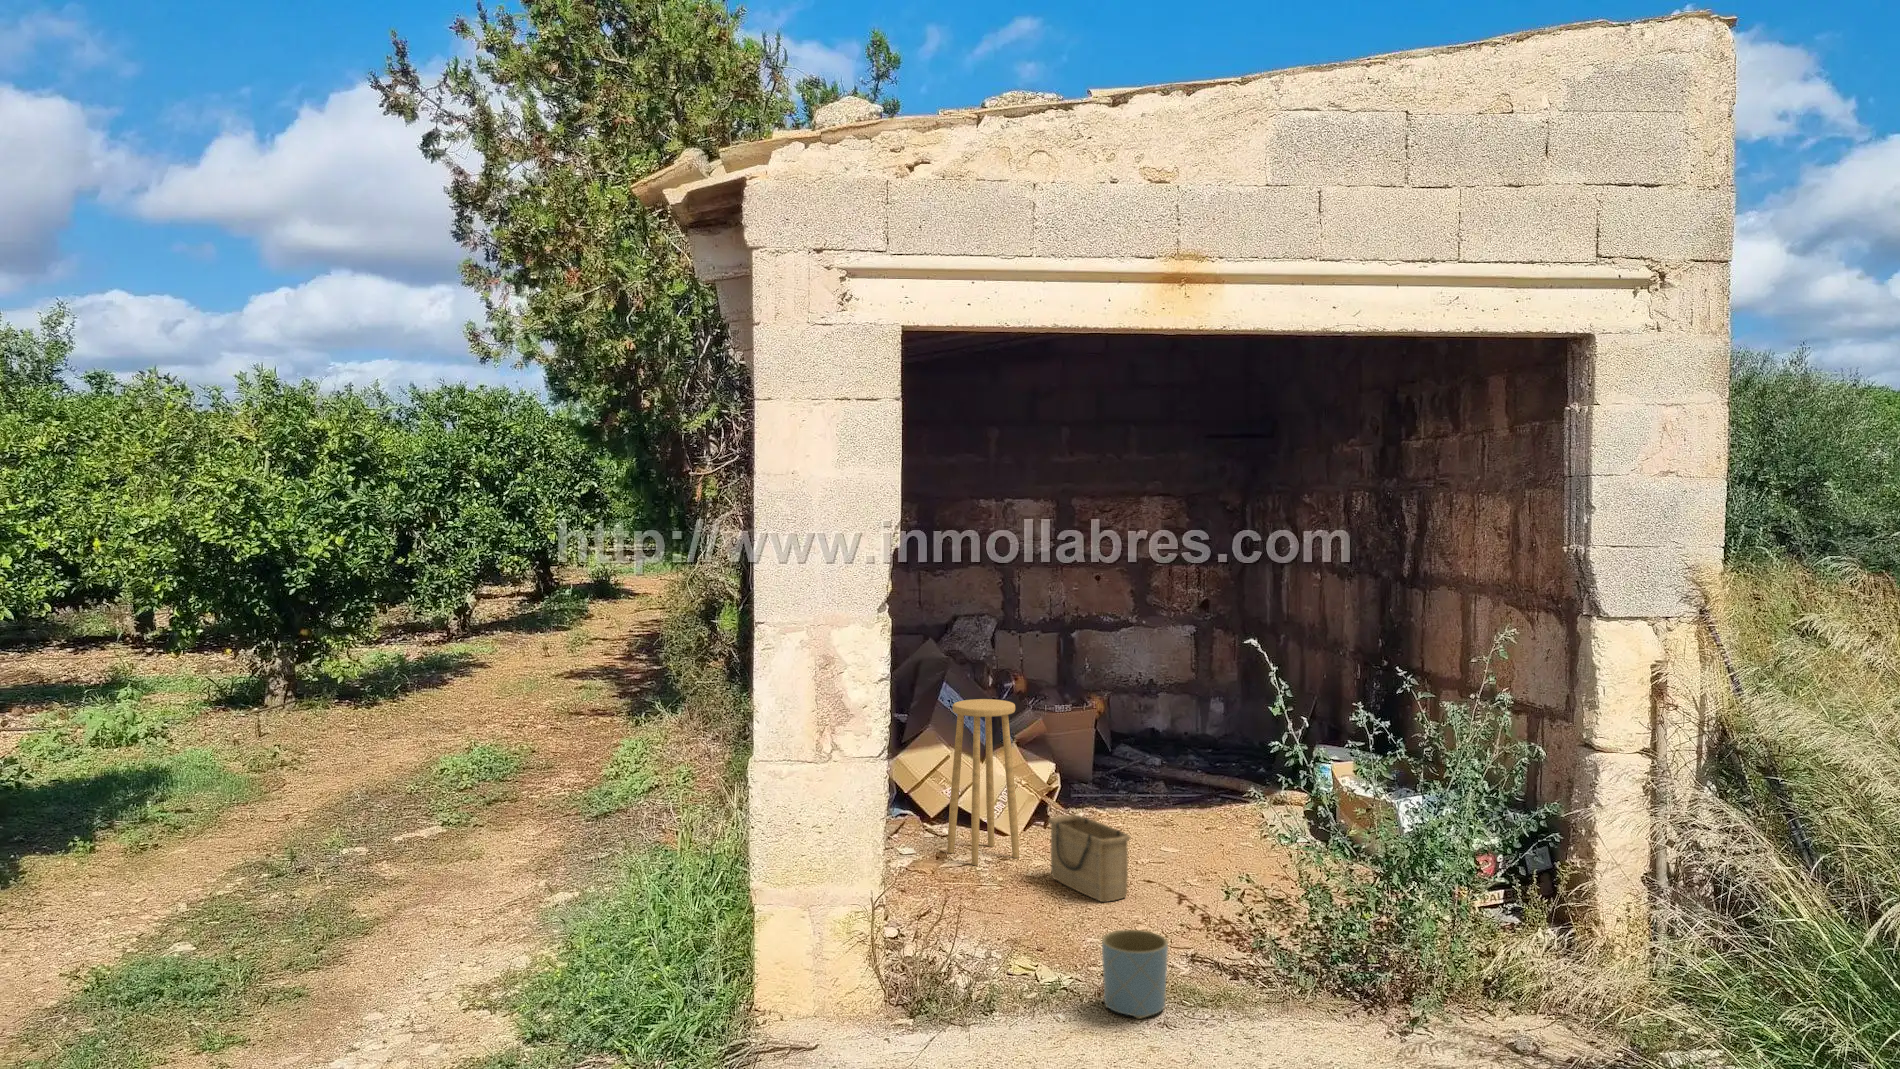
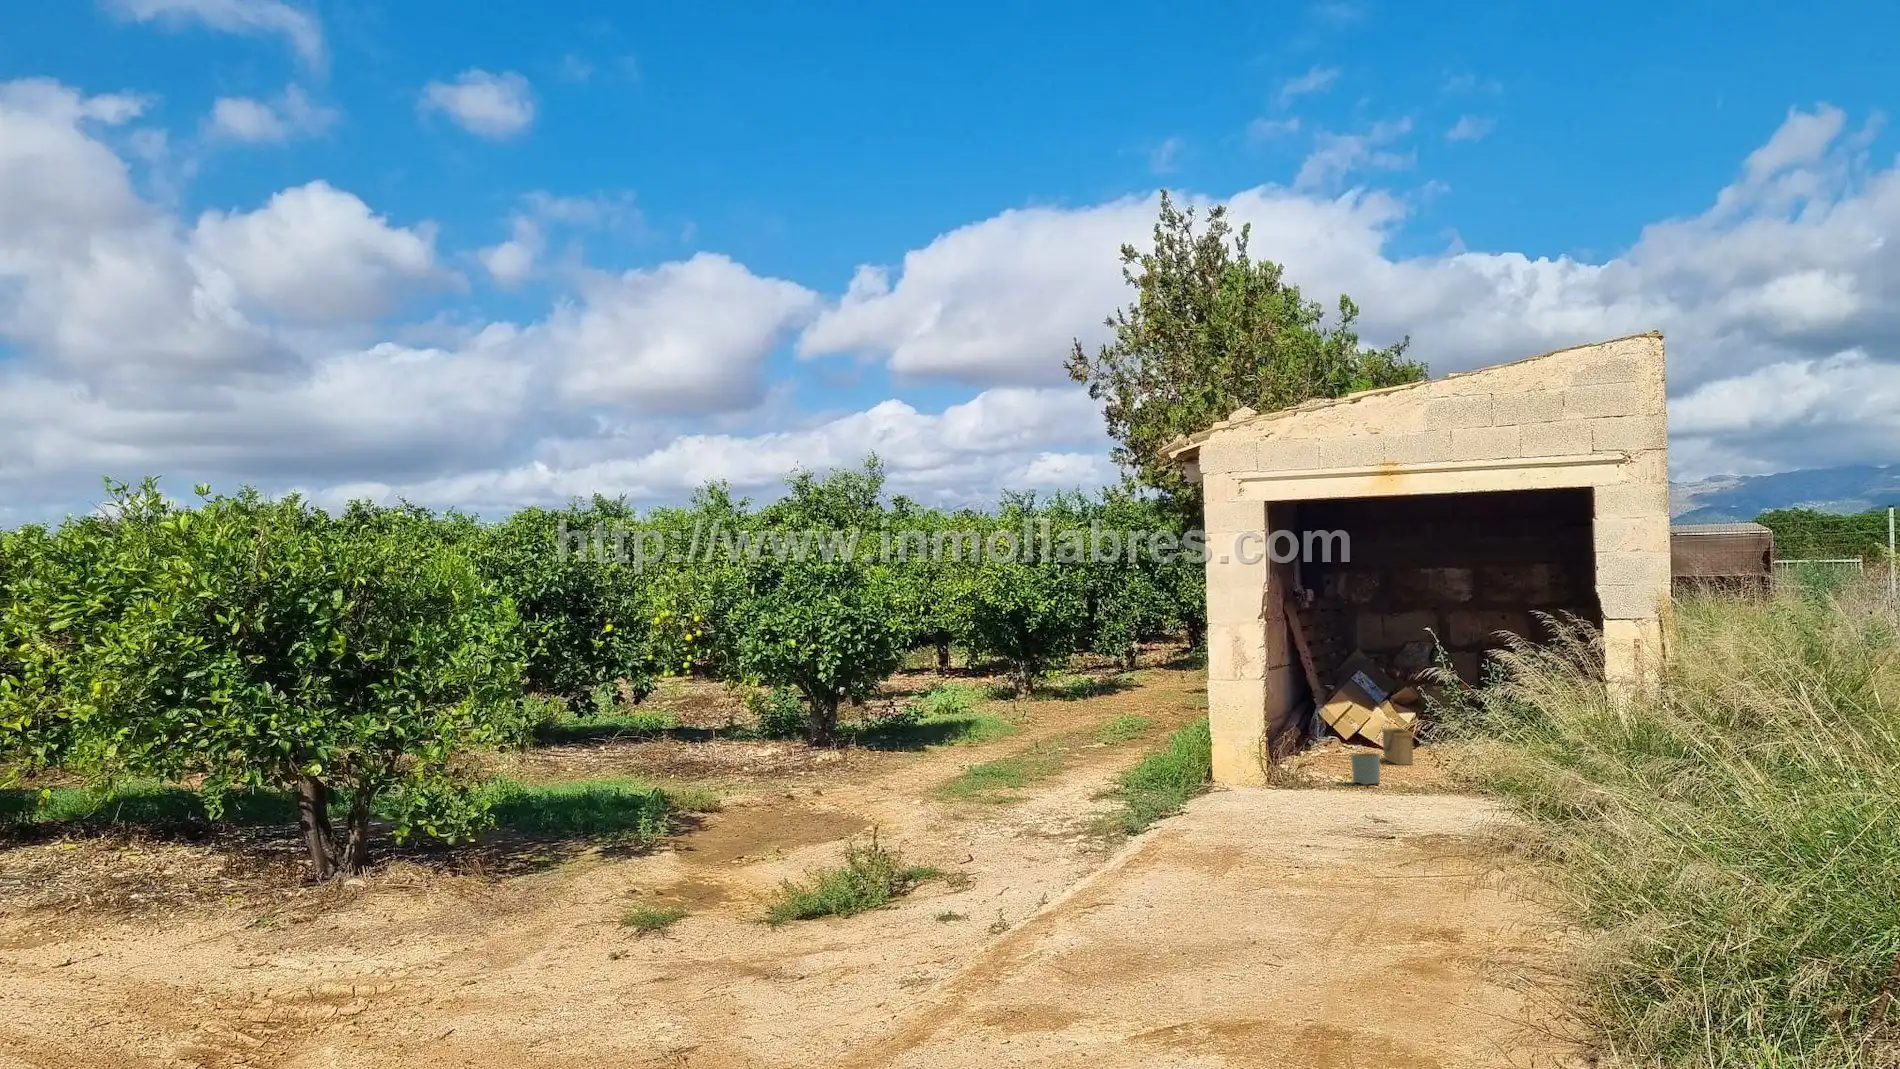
stool: present [948,699,1019,865] -> none [1341,673,1378,755]

